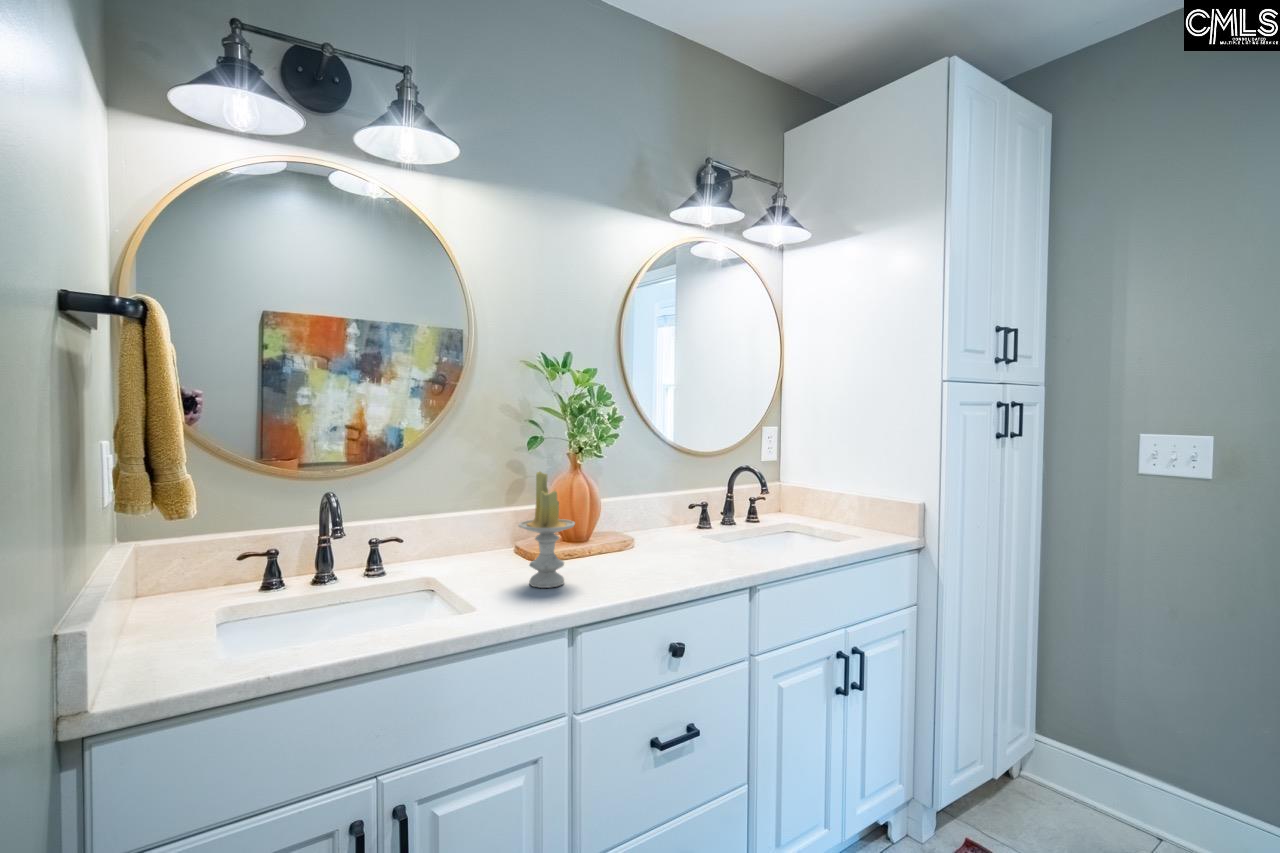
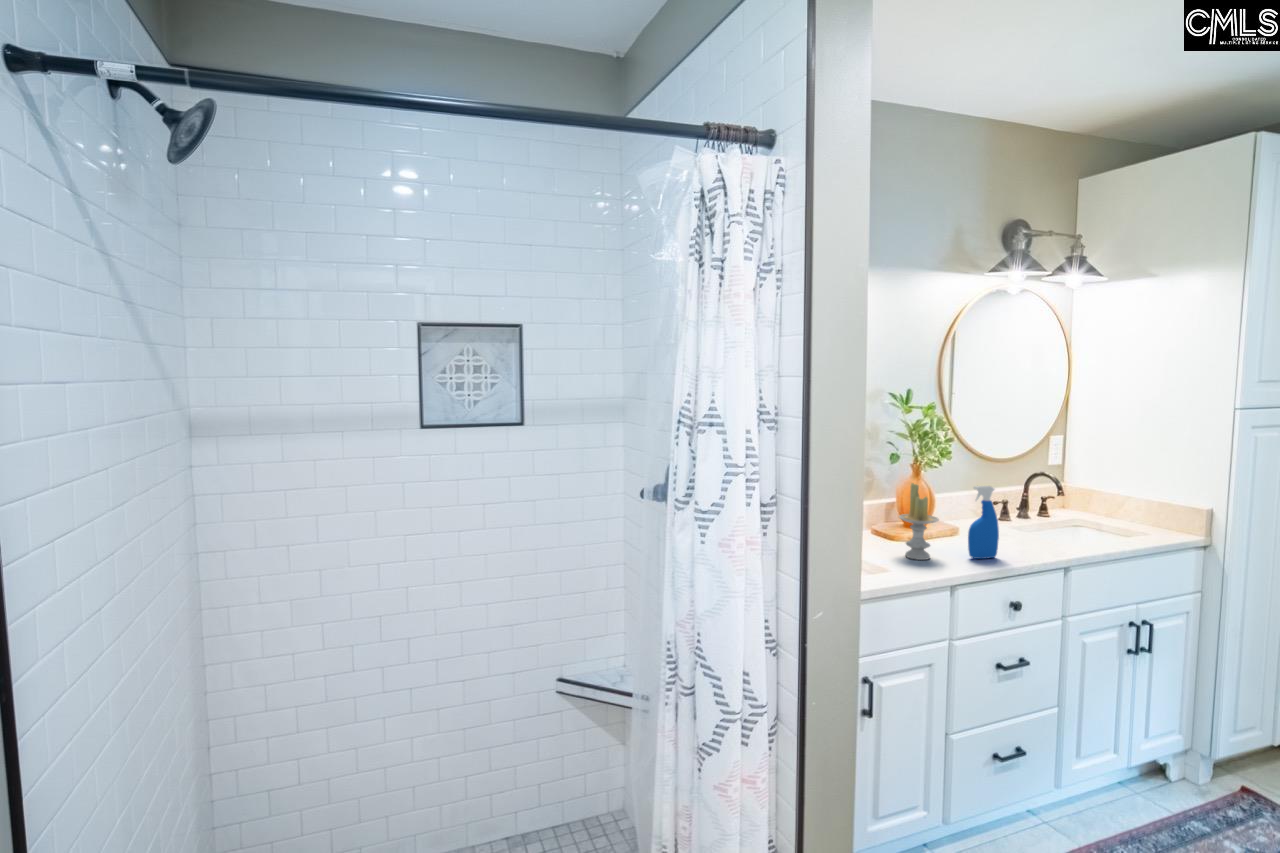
spray bottle: none [617,473,661,581] -> present [968,486,999,559]

